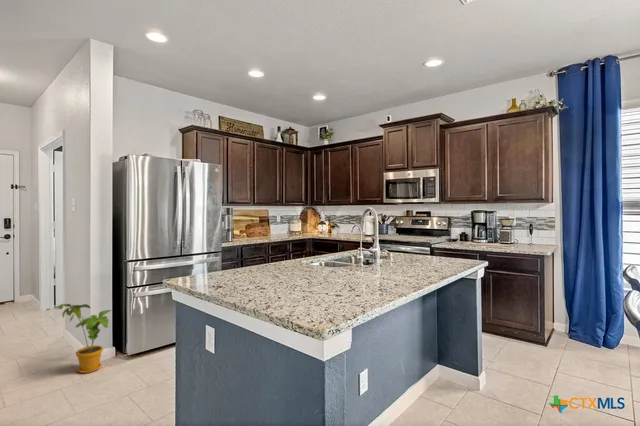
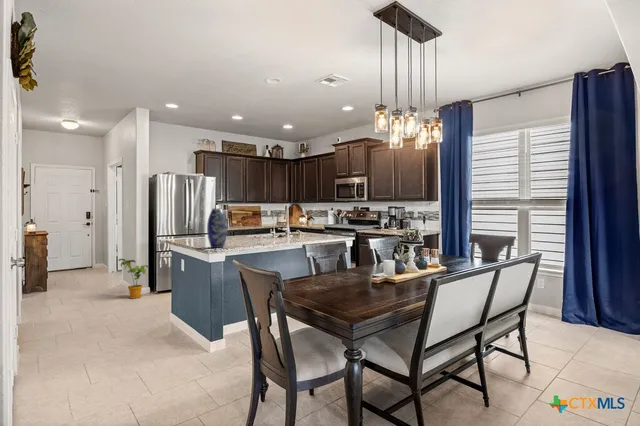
vase: none [309,218,354,319] -> present [207,208,227,248]

